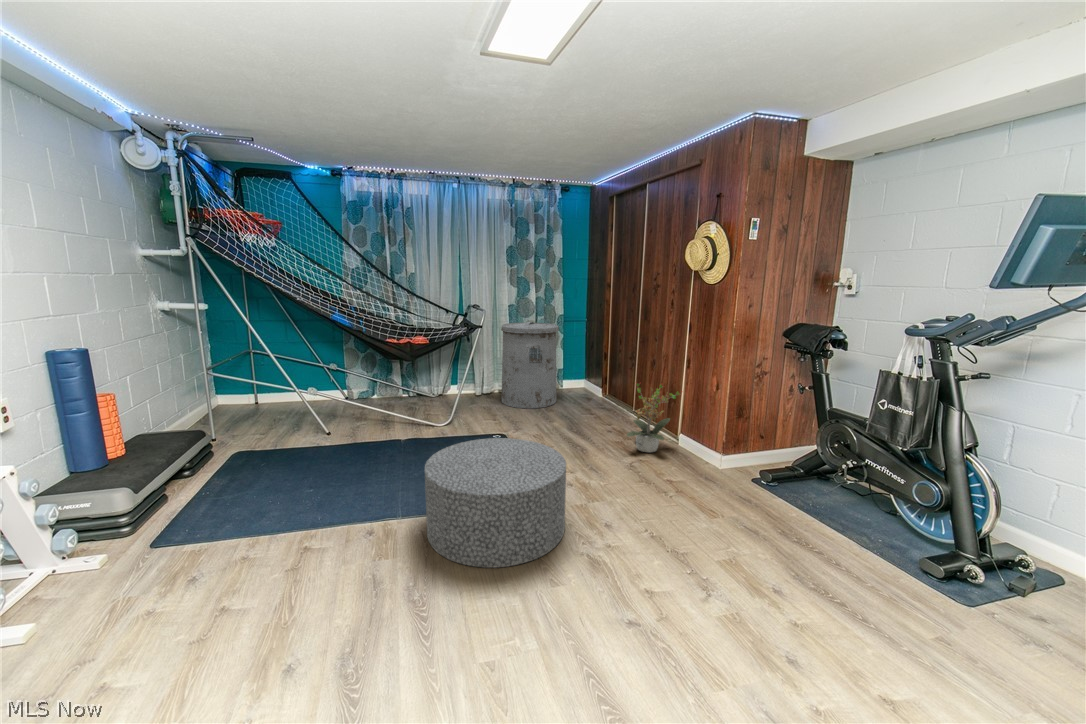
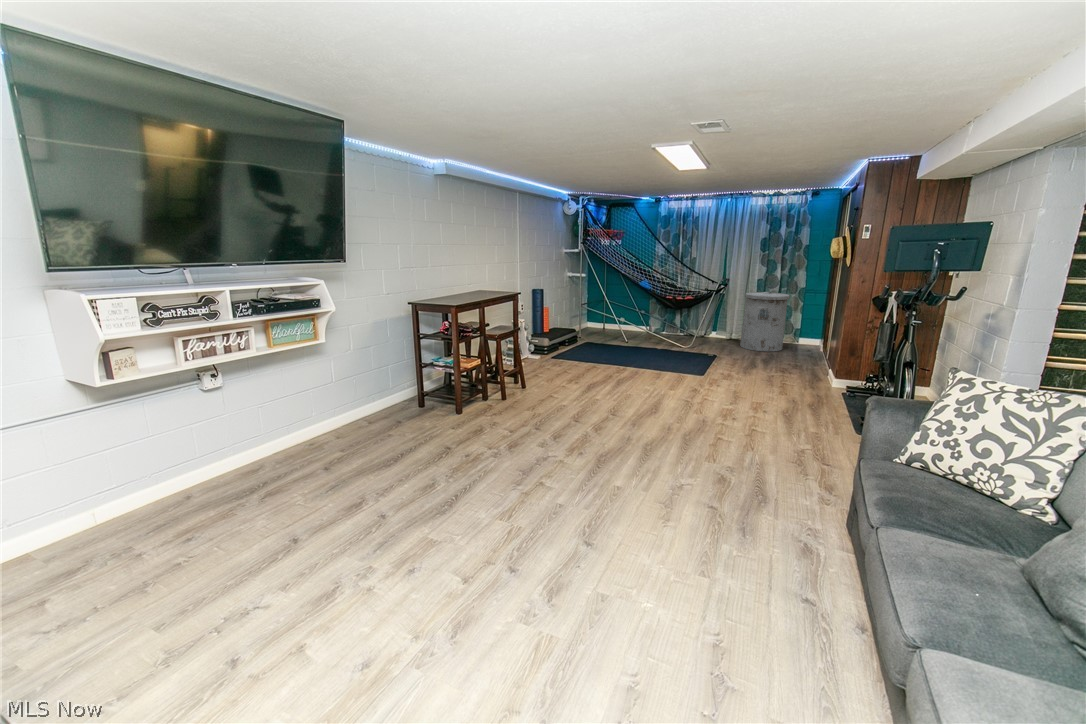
potted plant: present [627,384,680,453] -> none [789,335,837,380]
ottoman: present [425,438,566,568] -> none [648,345,716,391]

